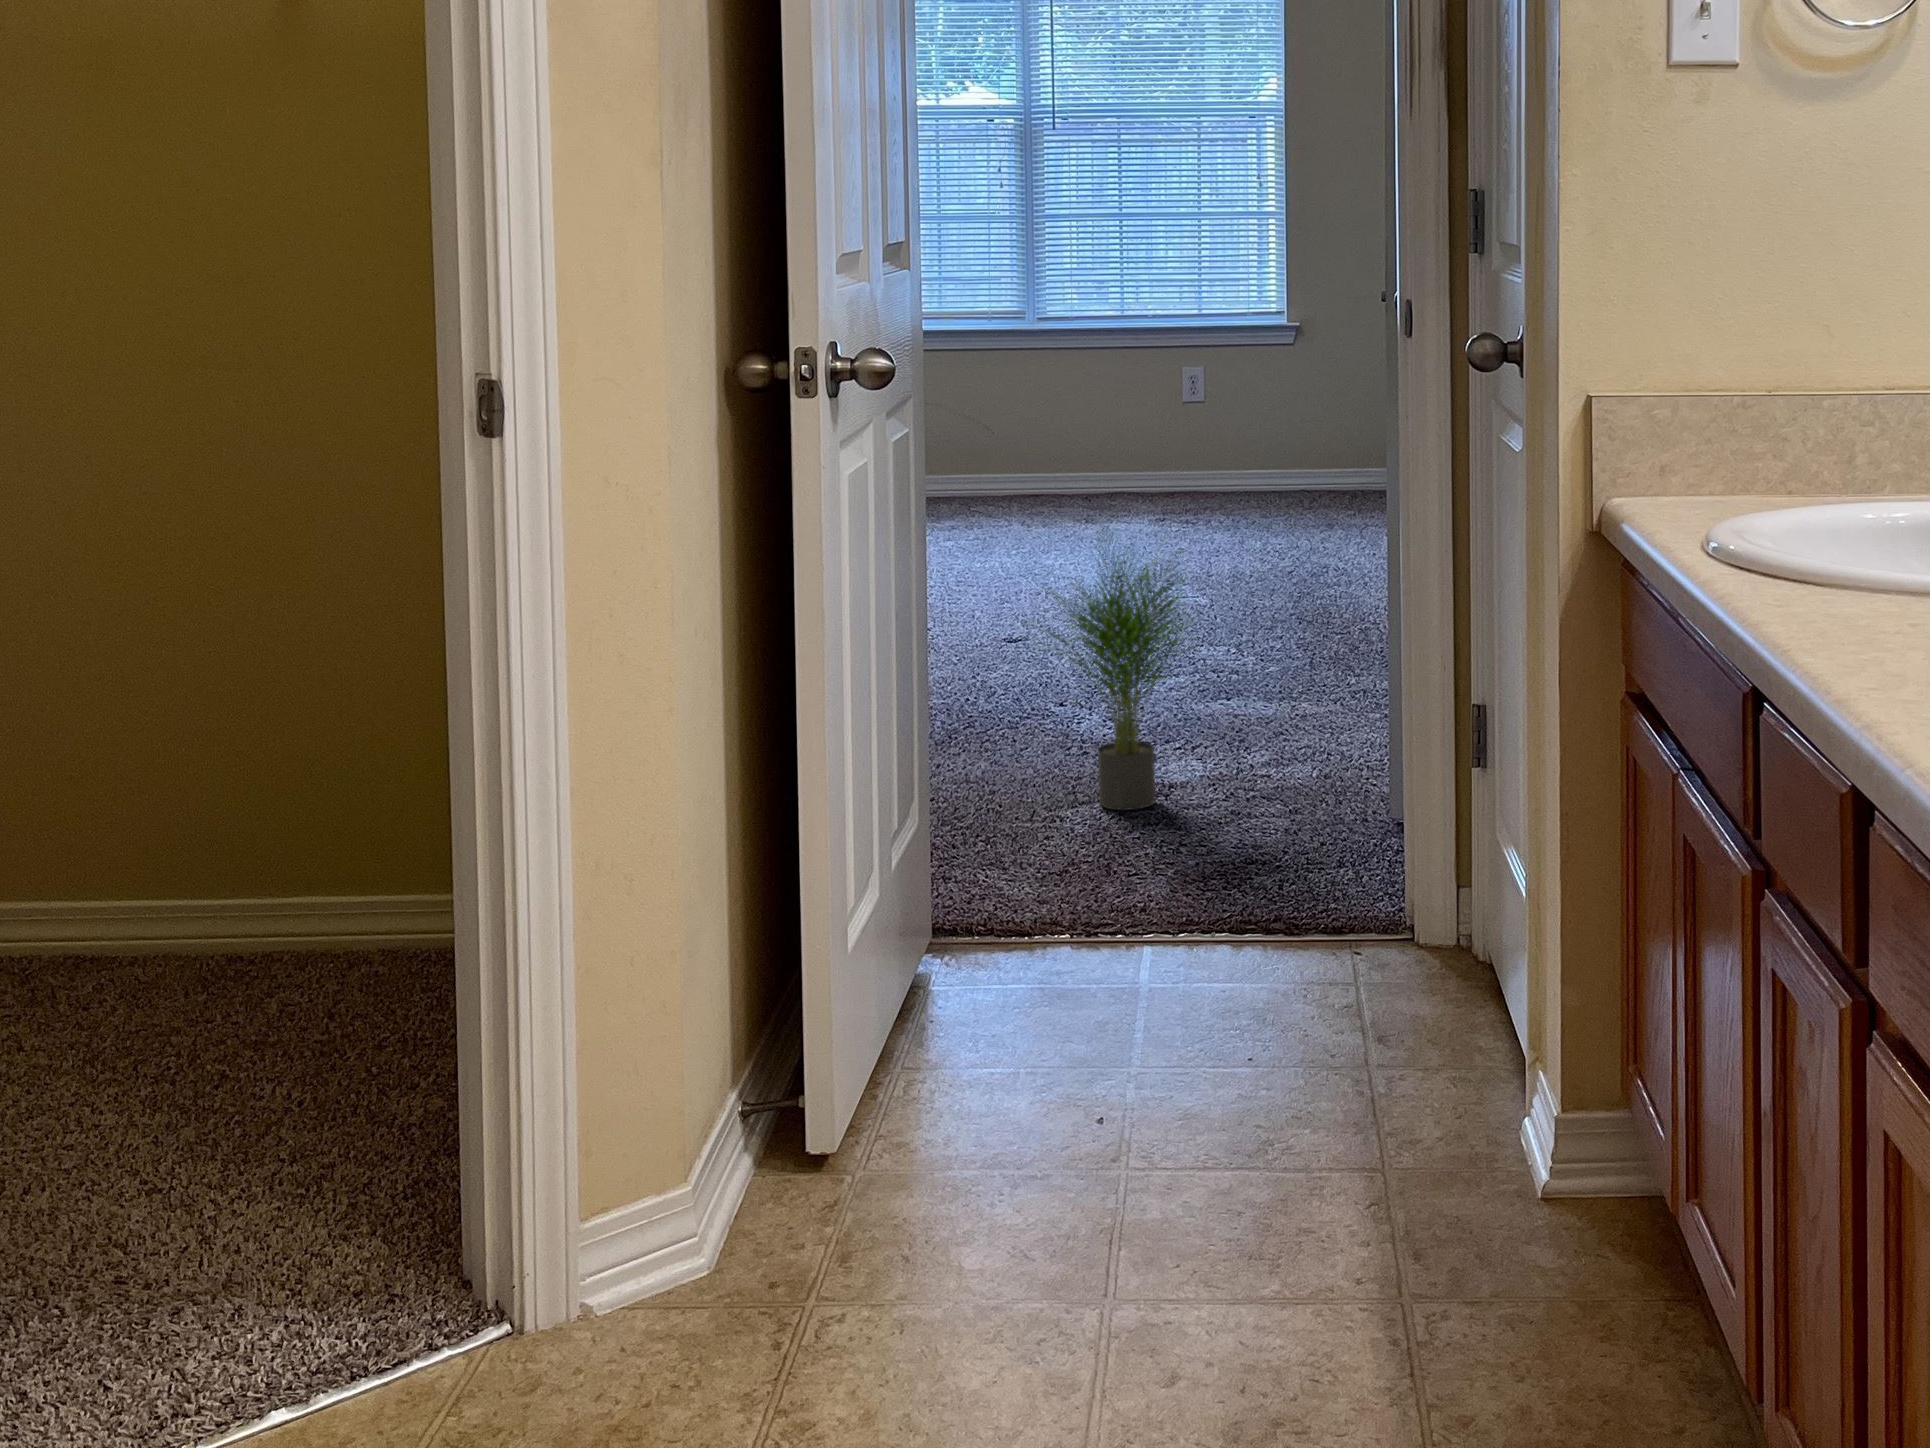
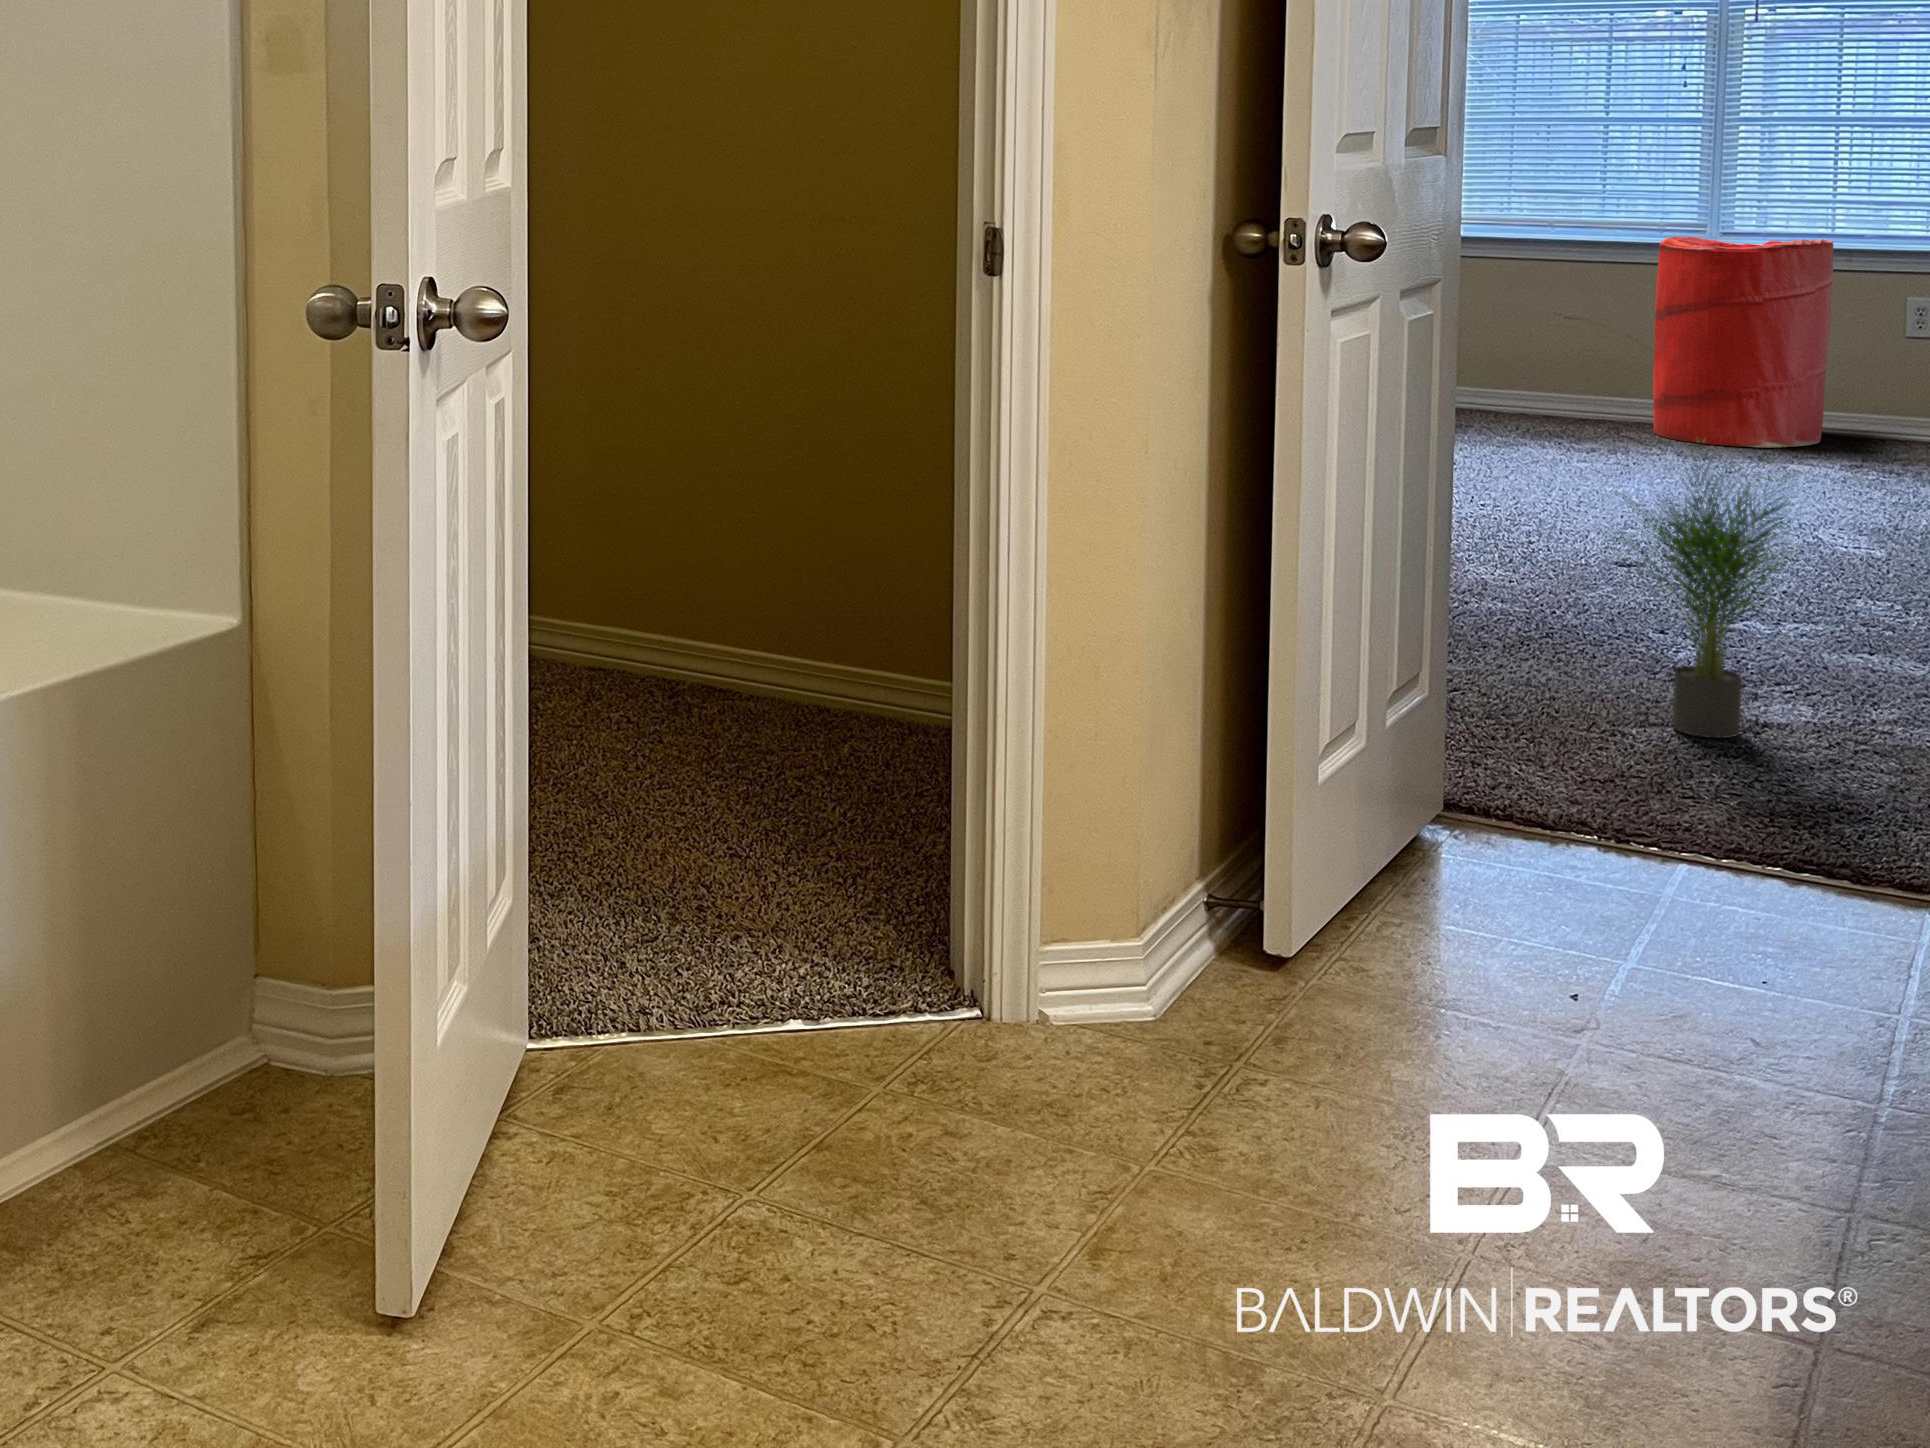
laundry hamper: none [988,317,1127,510] -> present [1653,236,1833,447]

